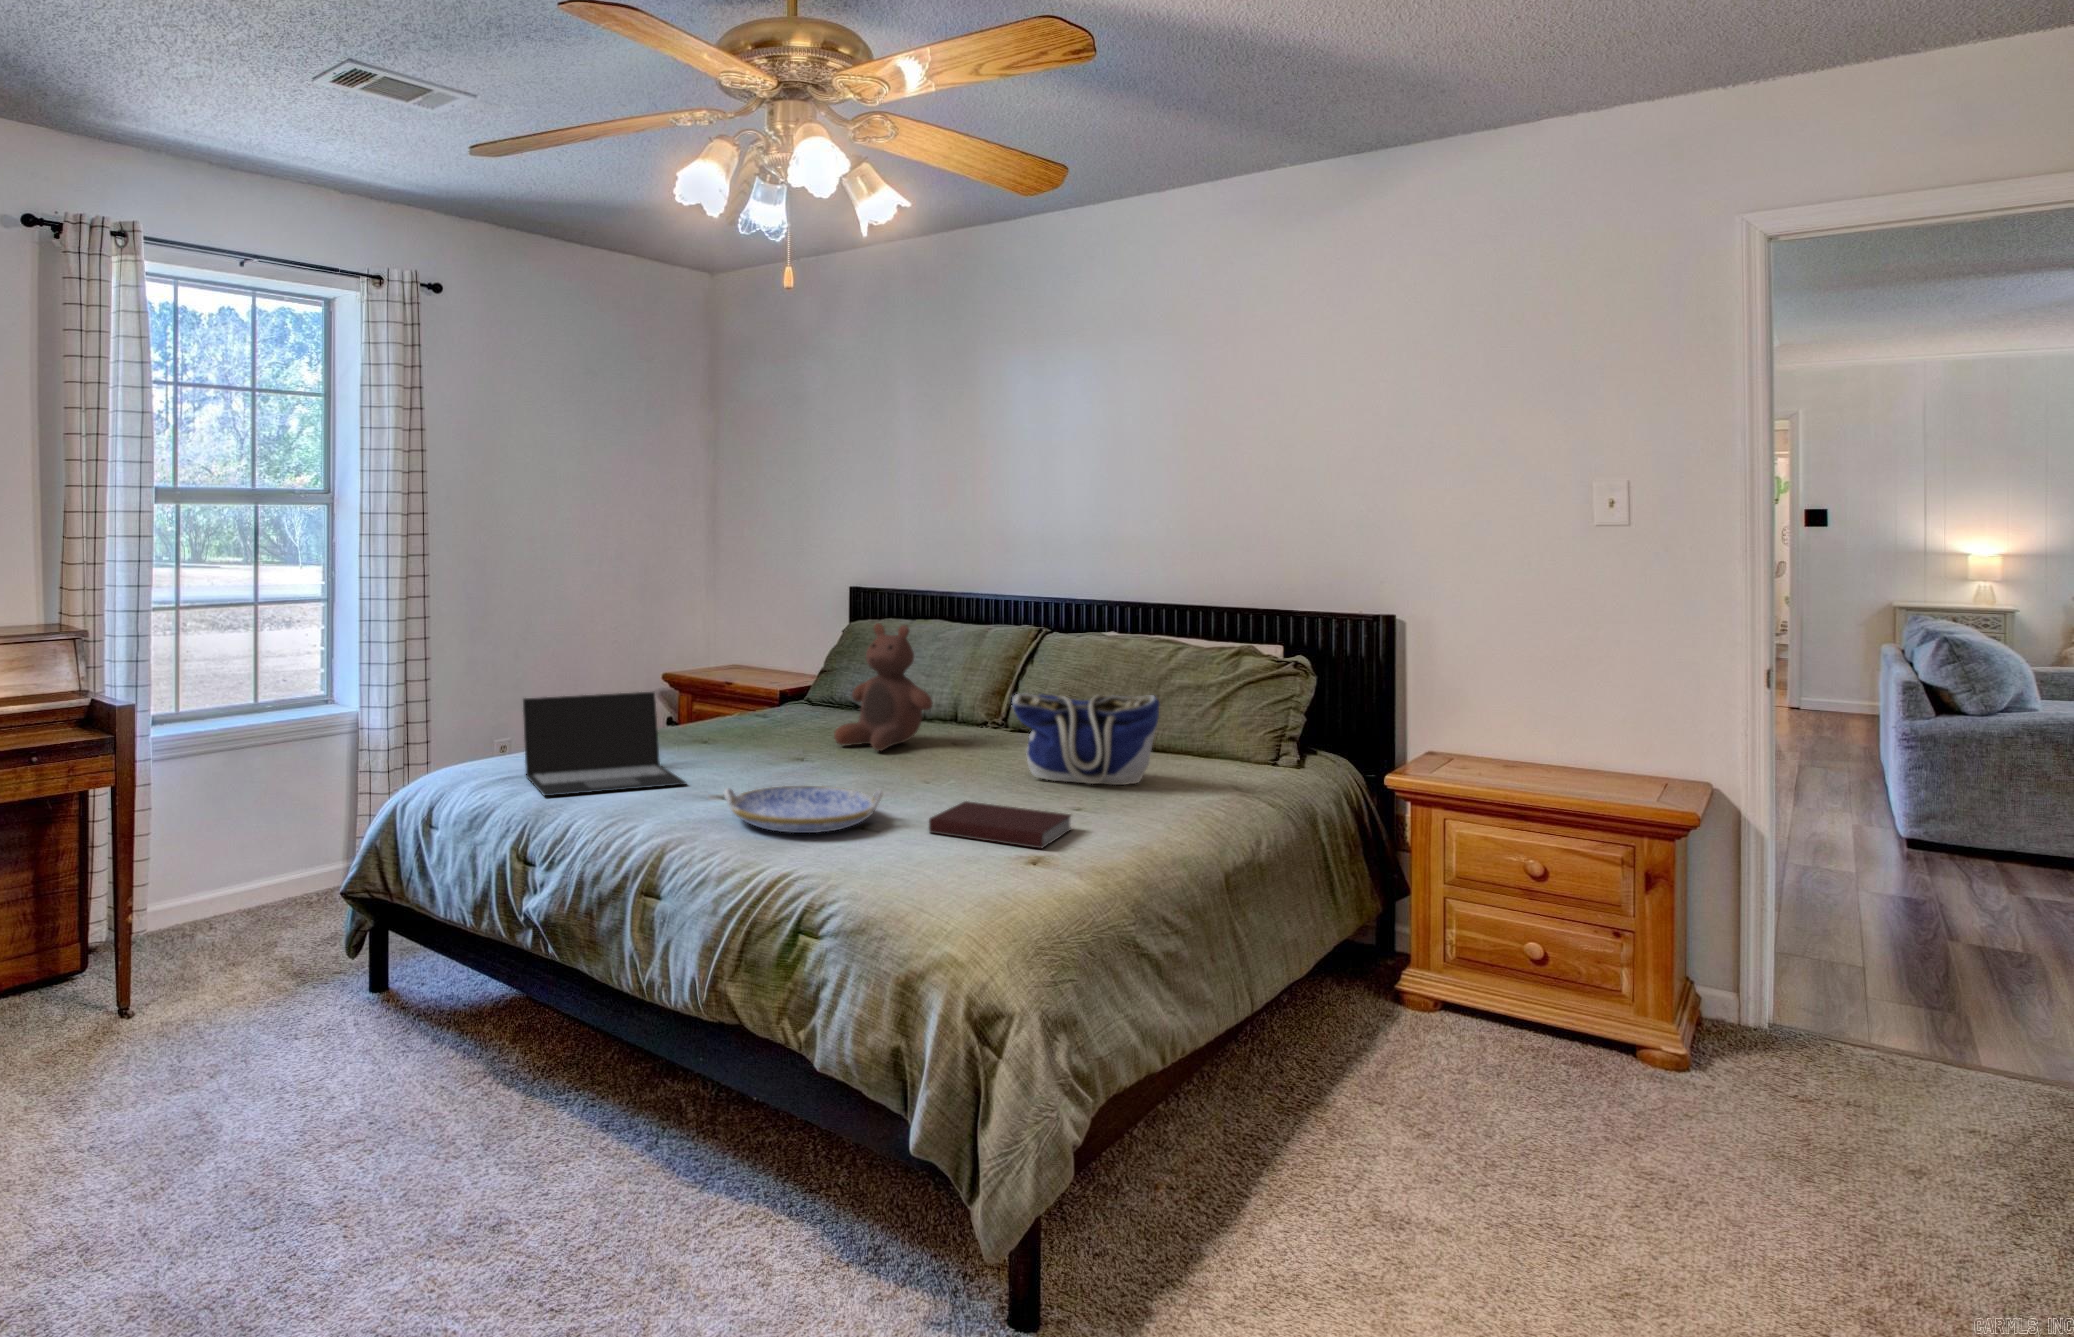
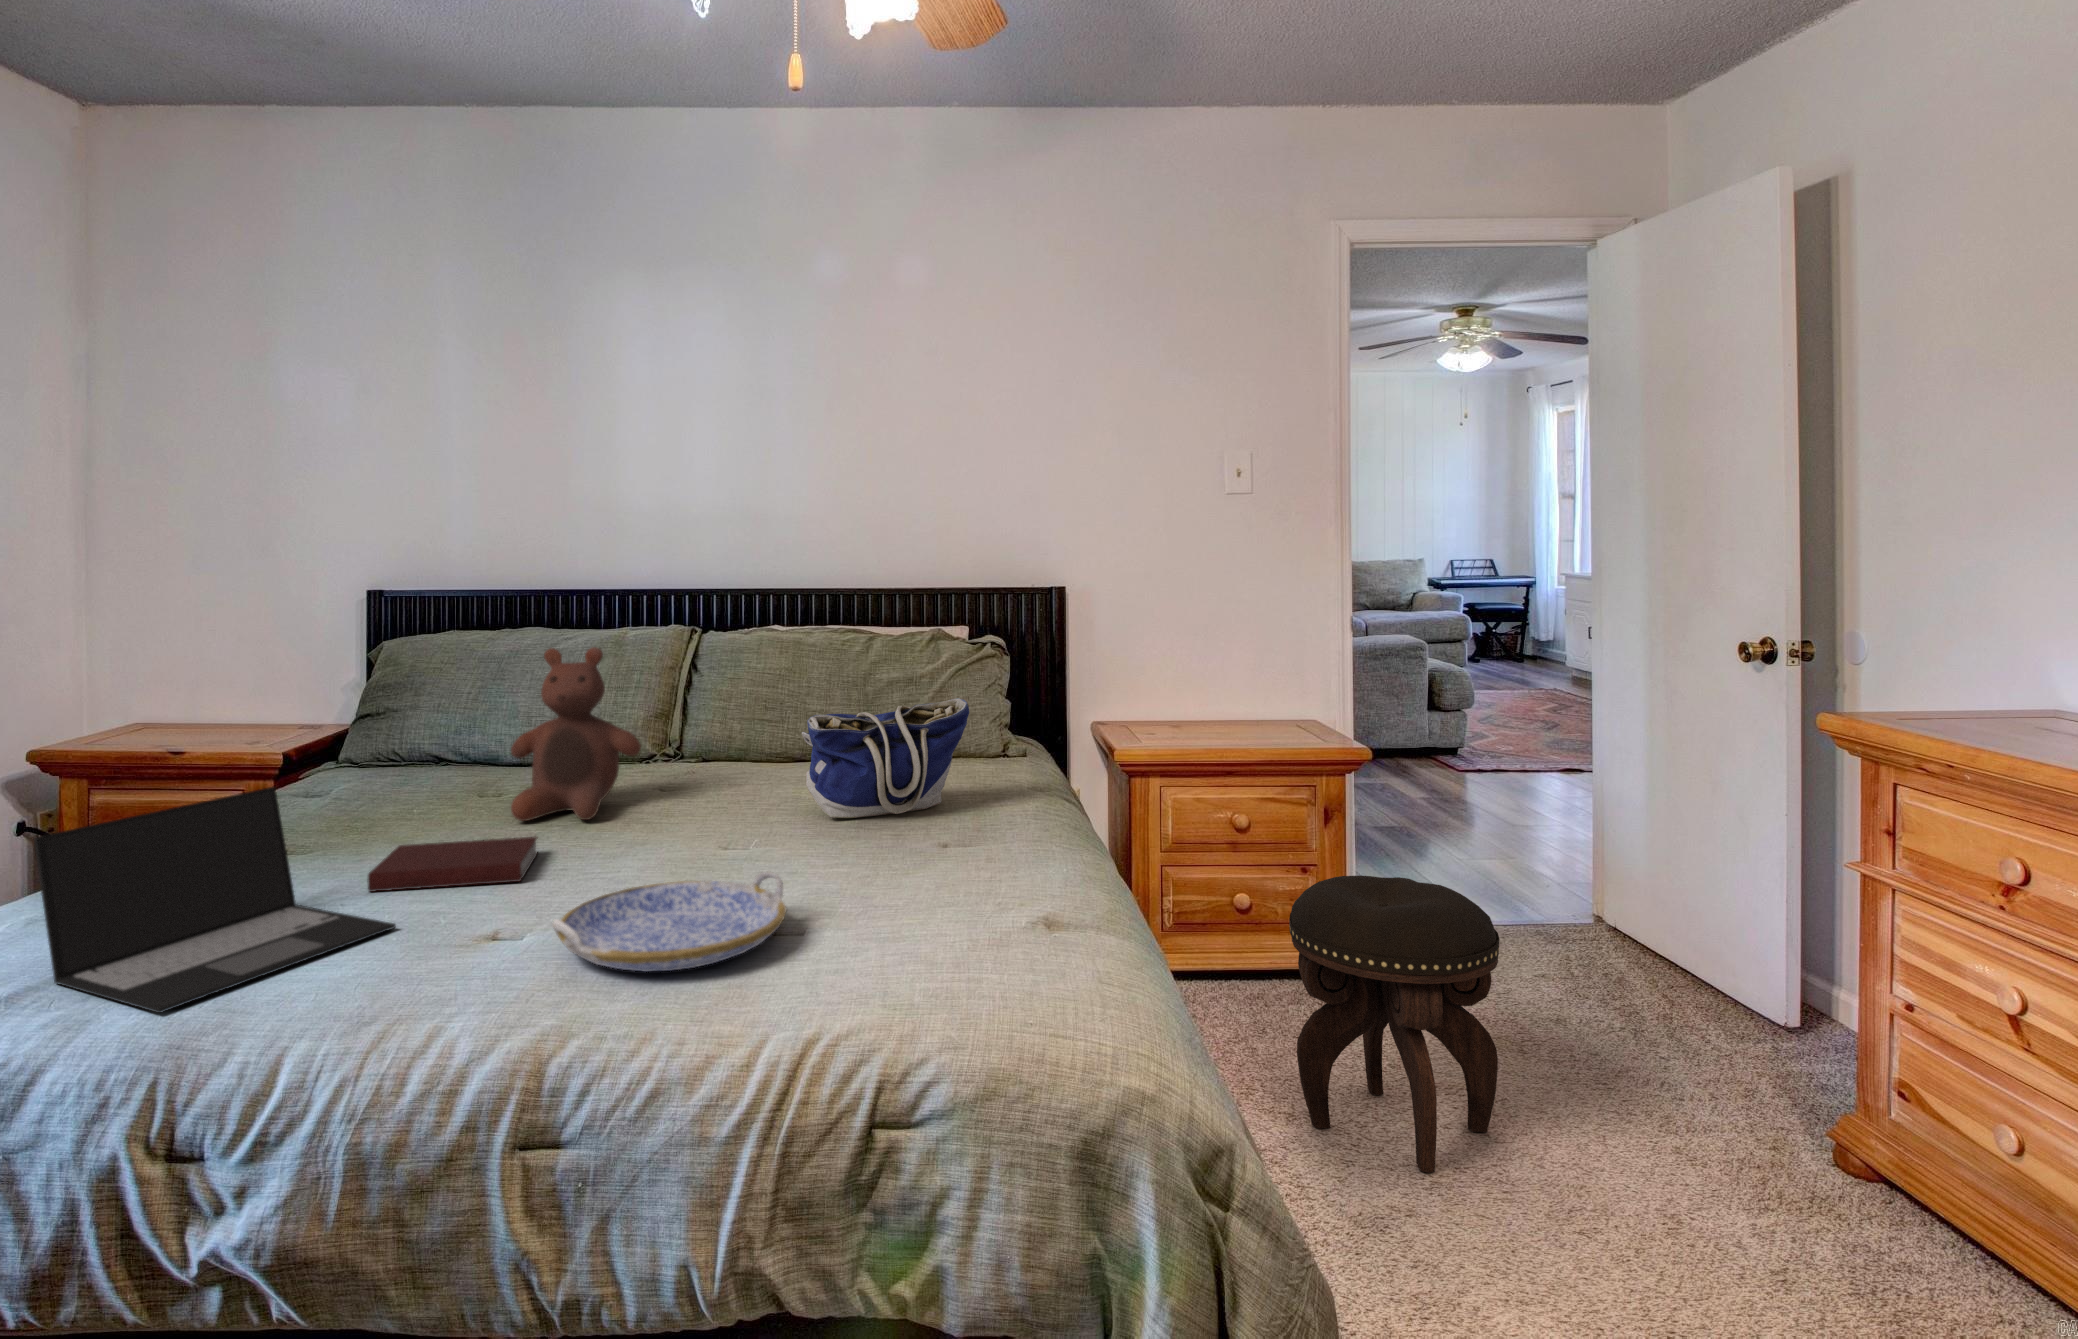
notebook: present [929,801,1071,848] -> present [368,837,538,892]
footstool: none [1400,917,1625,1209] -> present [1289,876,1500,1173]

